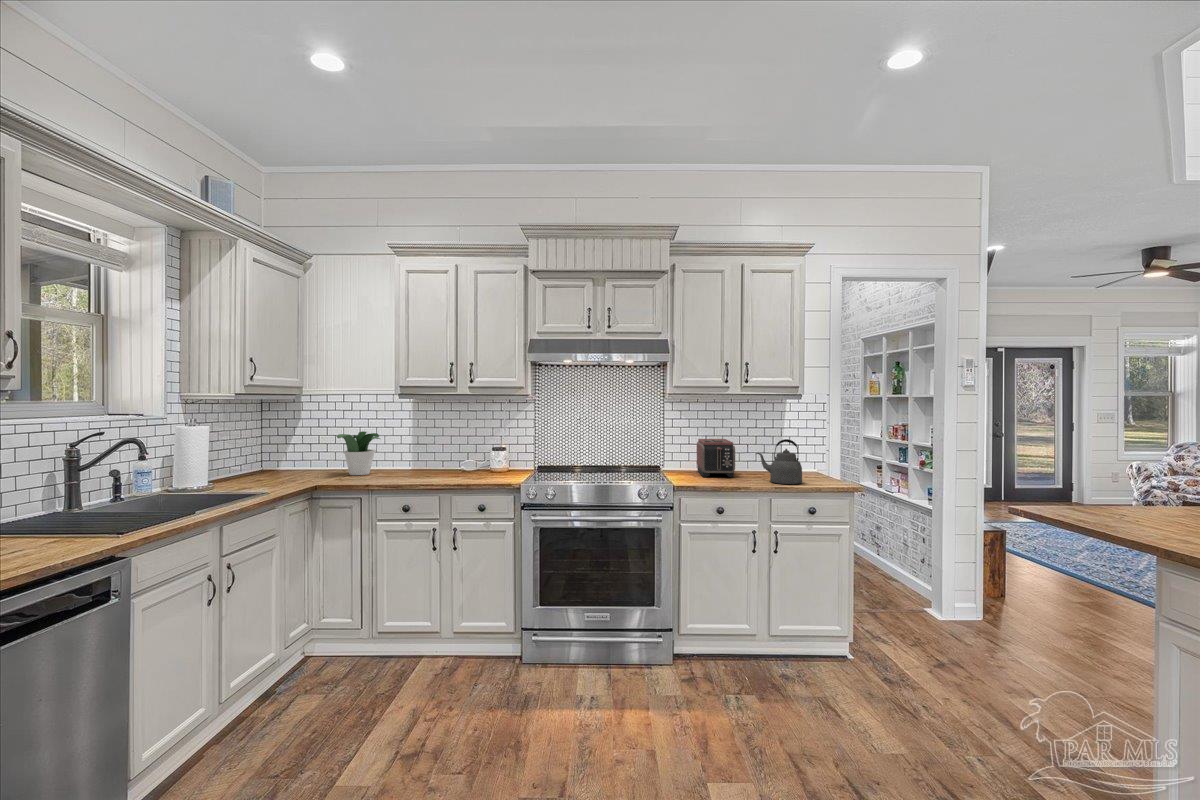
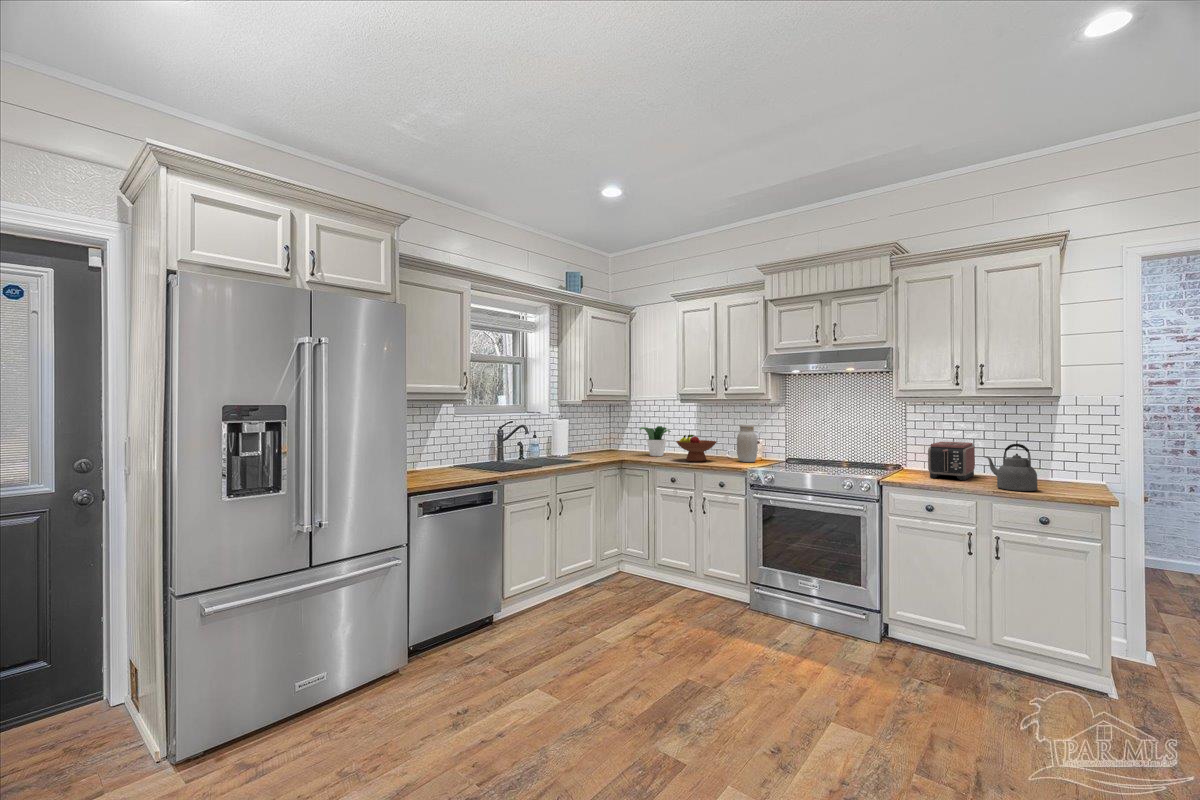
jar: none [483,425,509,474] -> present [737,423,758,462]
fruit bowl: none [403,442,460,479] -> present [676,435,716,462]

